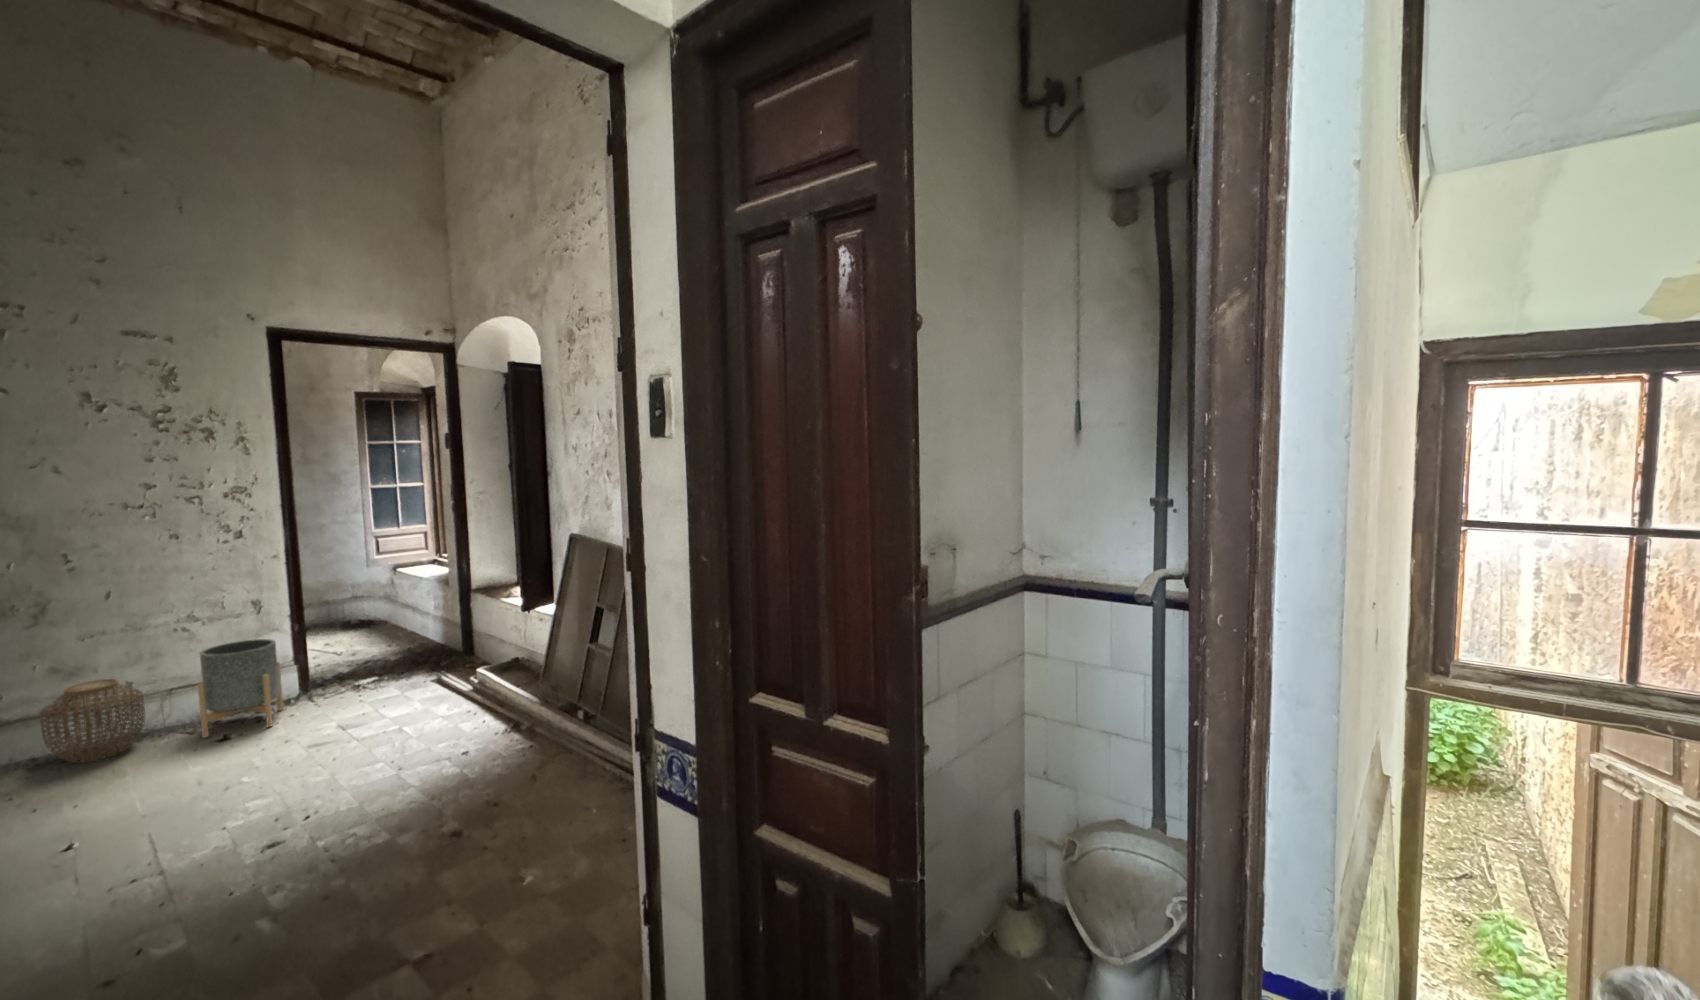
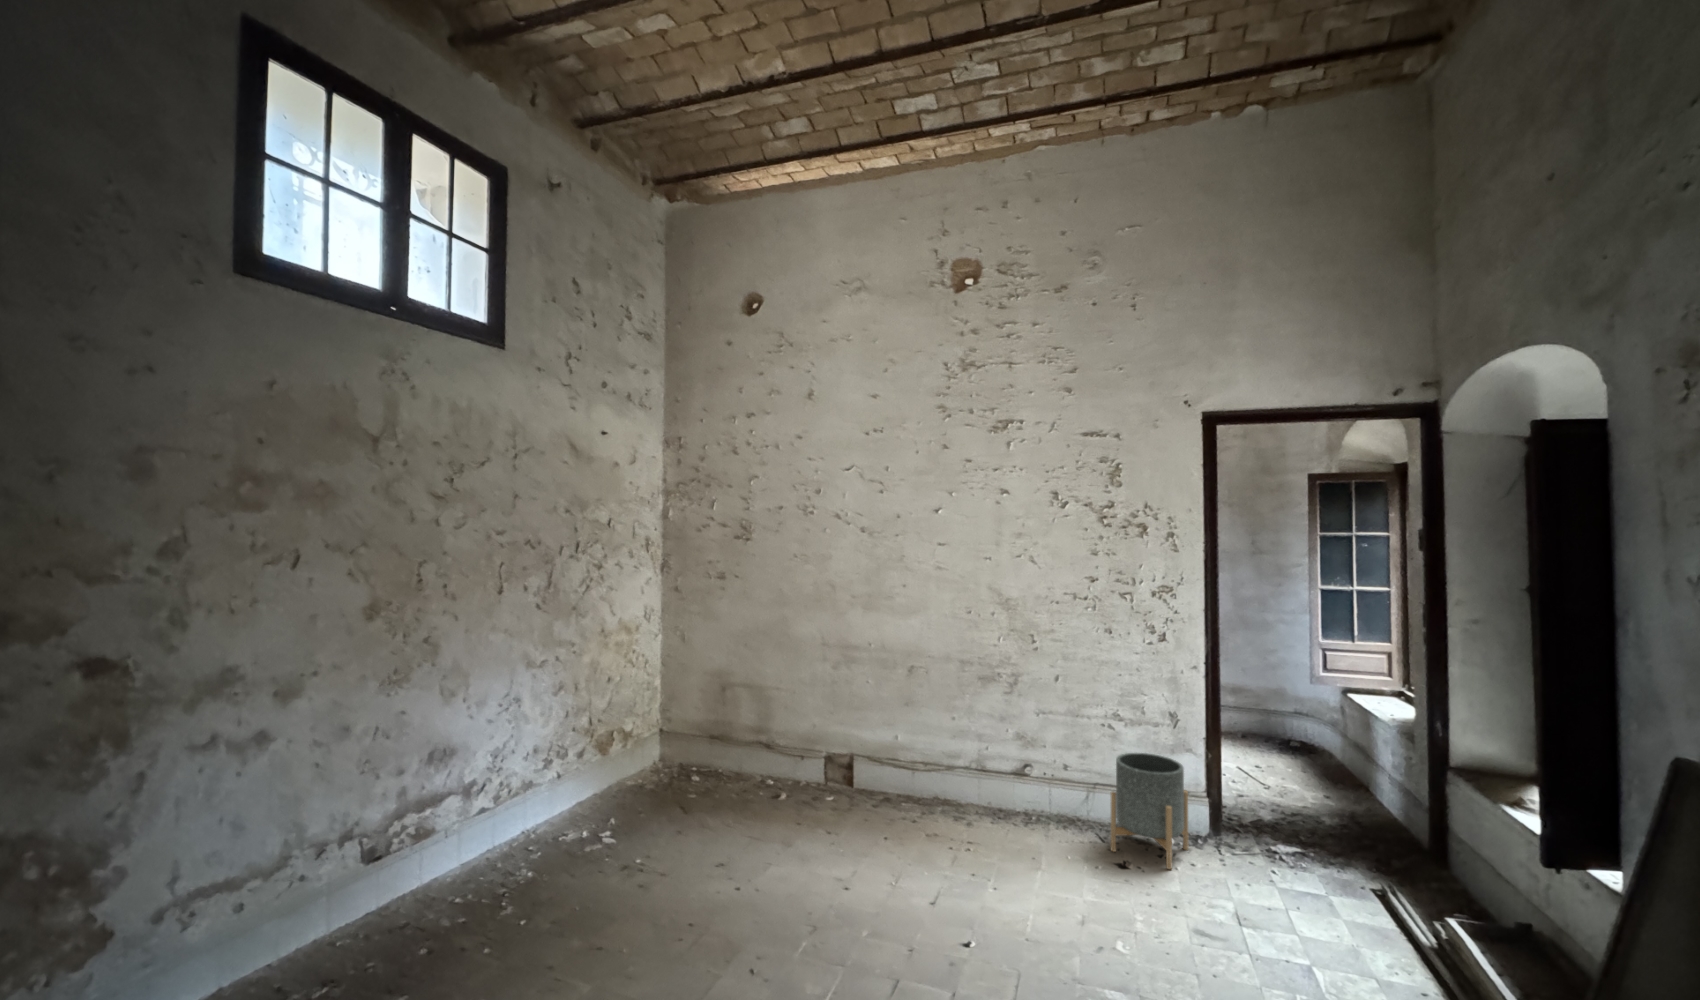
woven basket: present [40,679,145,763] -> none [1006,754,1073,835]

